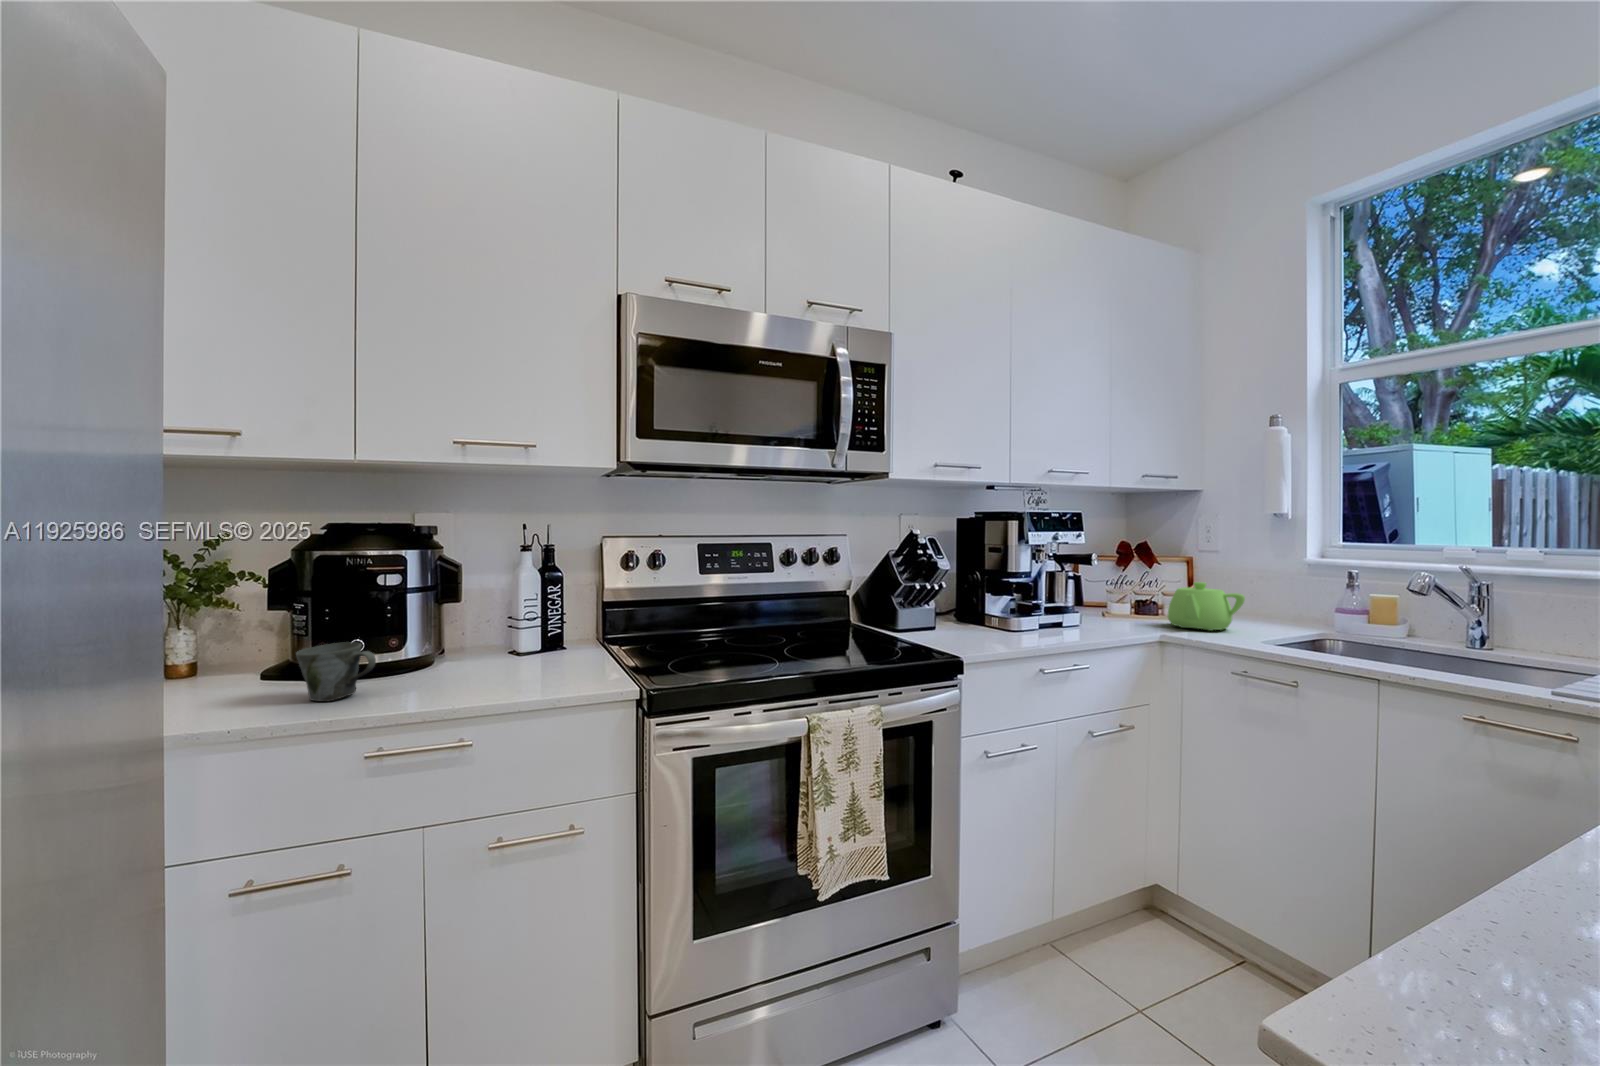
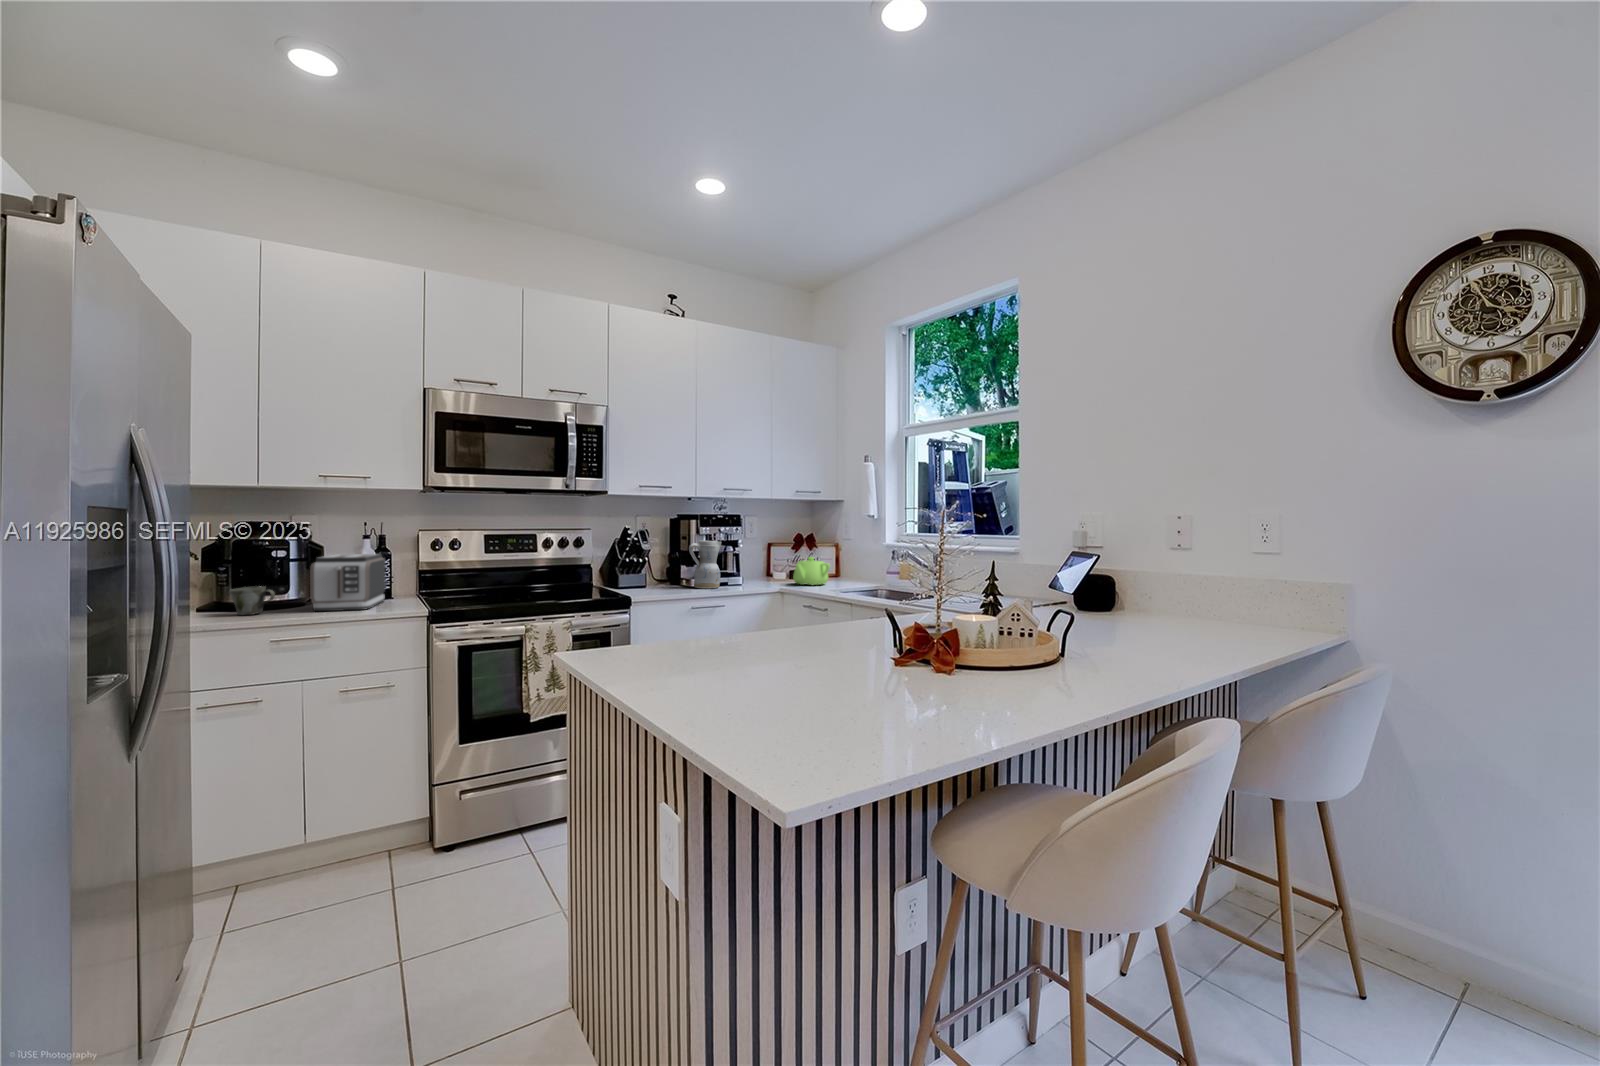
ceramic pitcher: none [1015,554,1066,635] -> present [689,540,721,588]
toaster: none [437,578,559,691] -> present [310,554,386,611]

